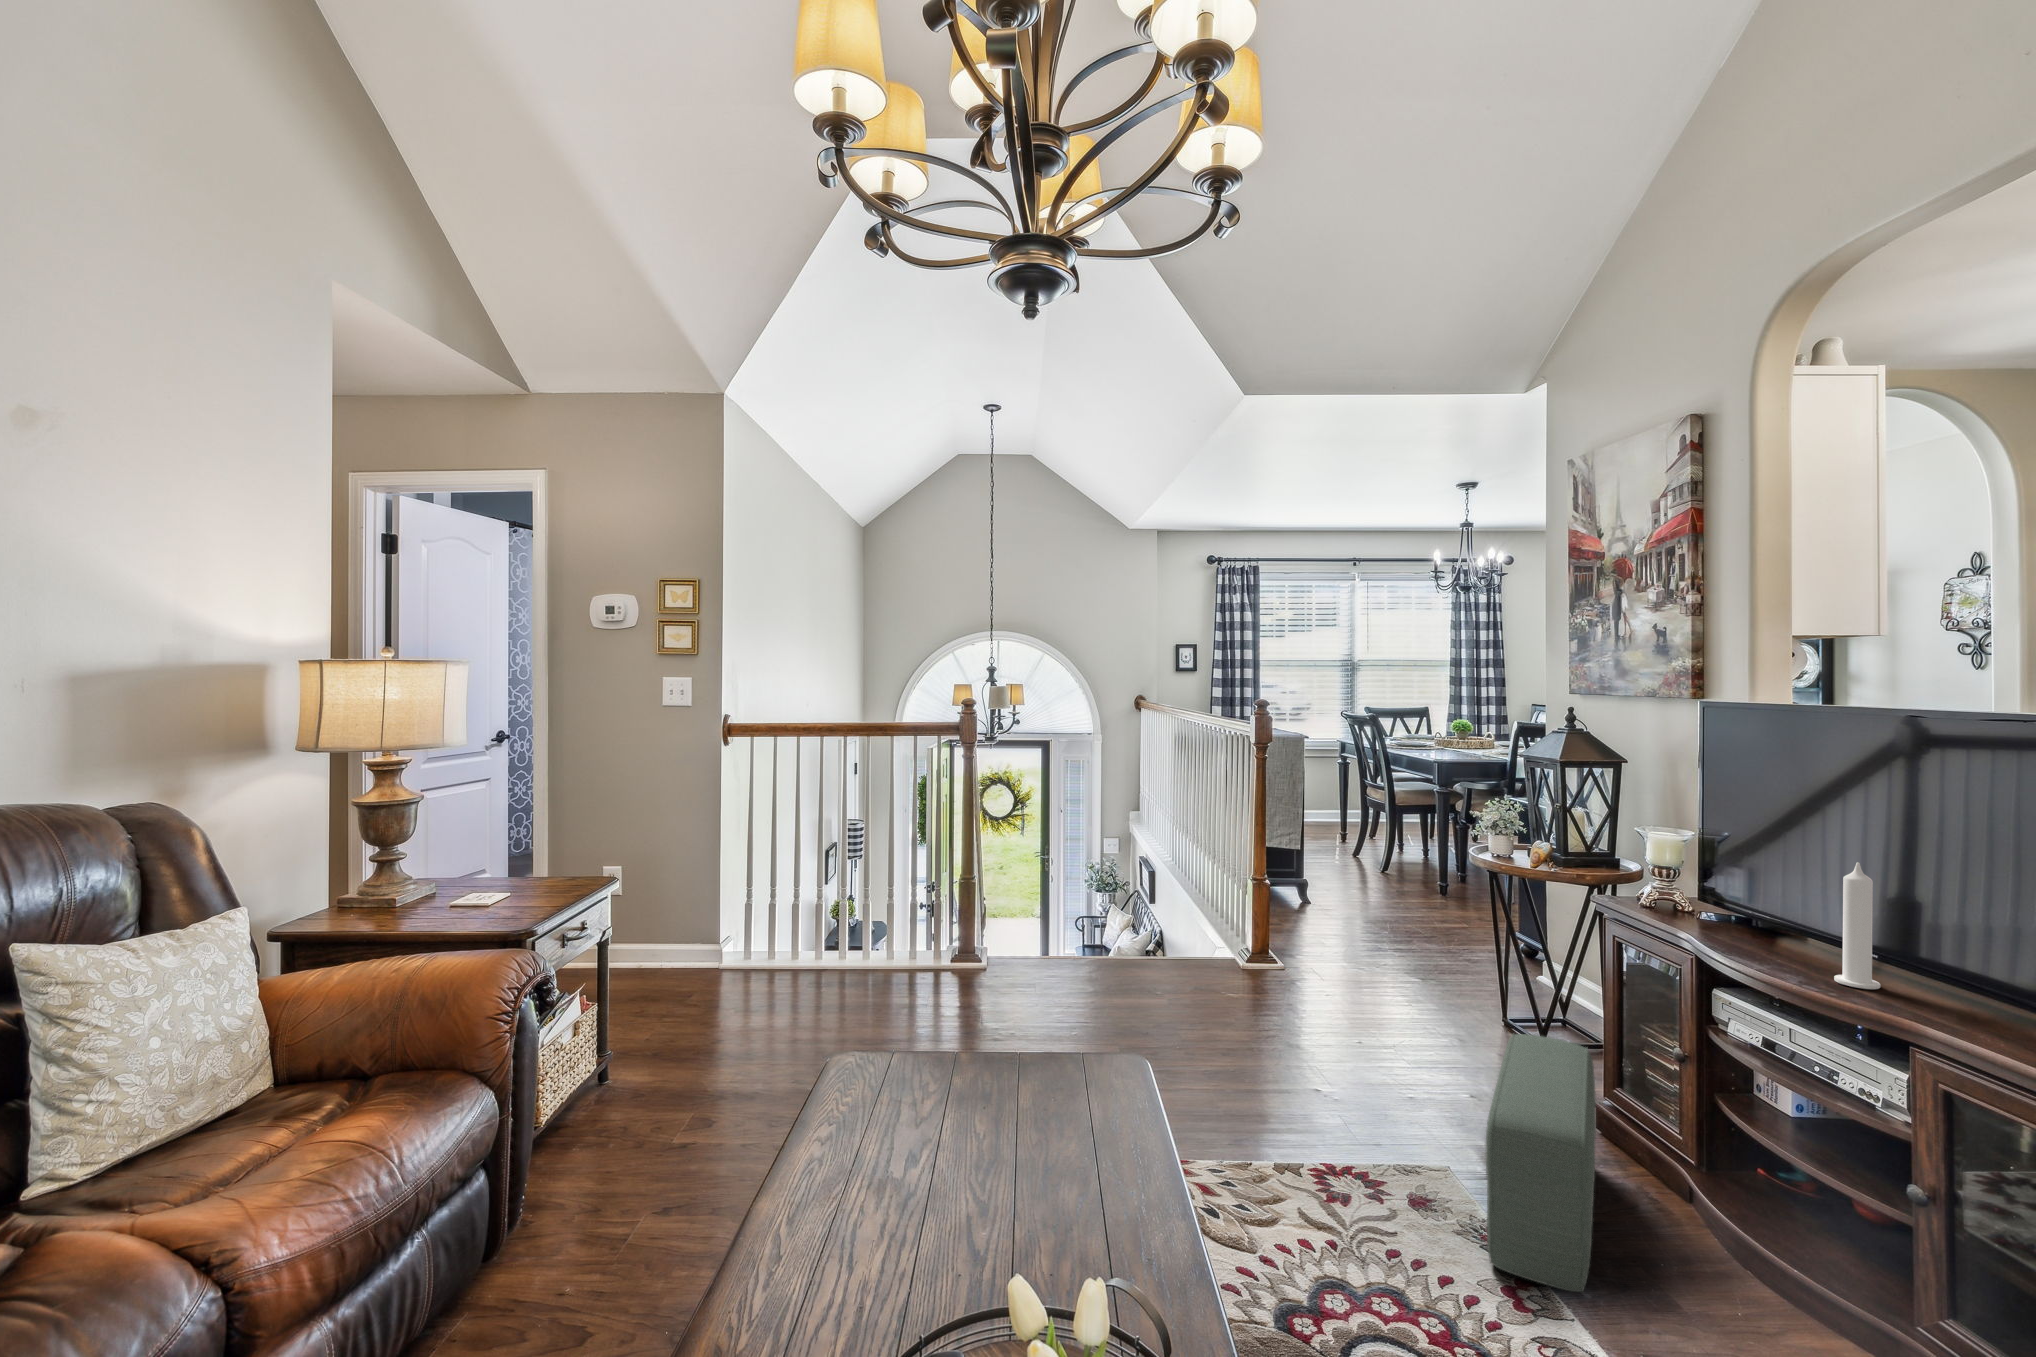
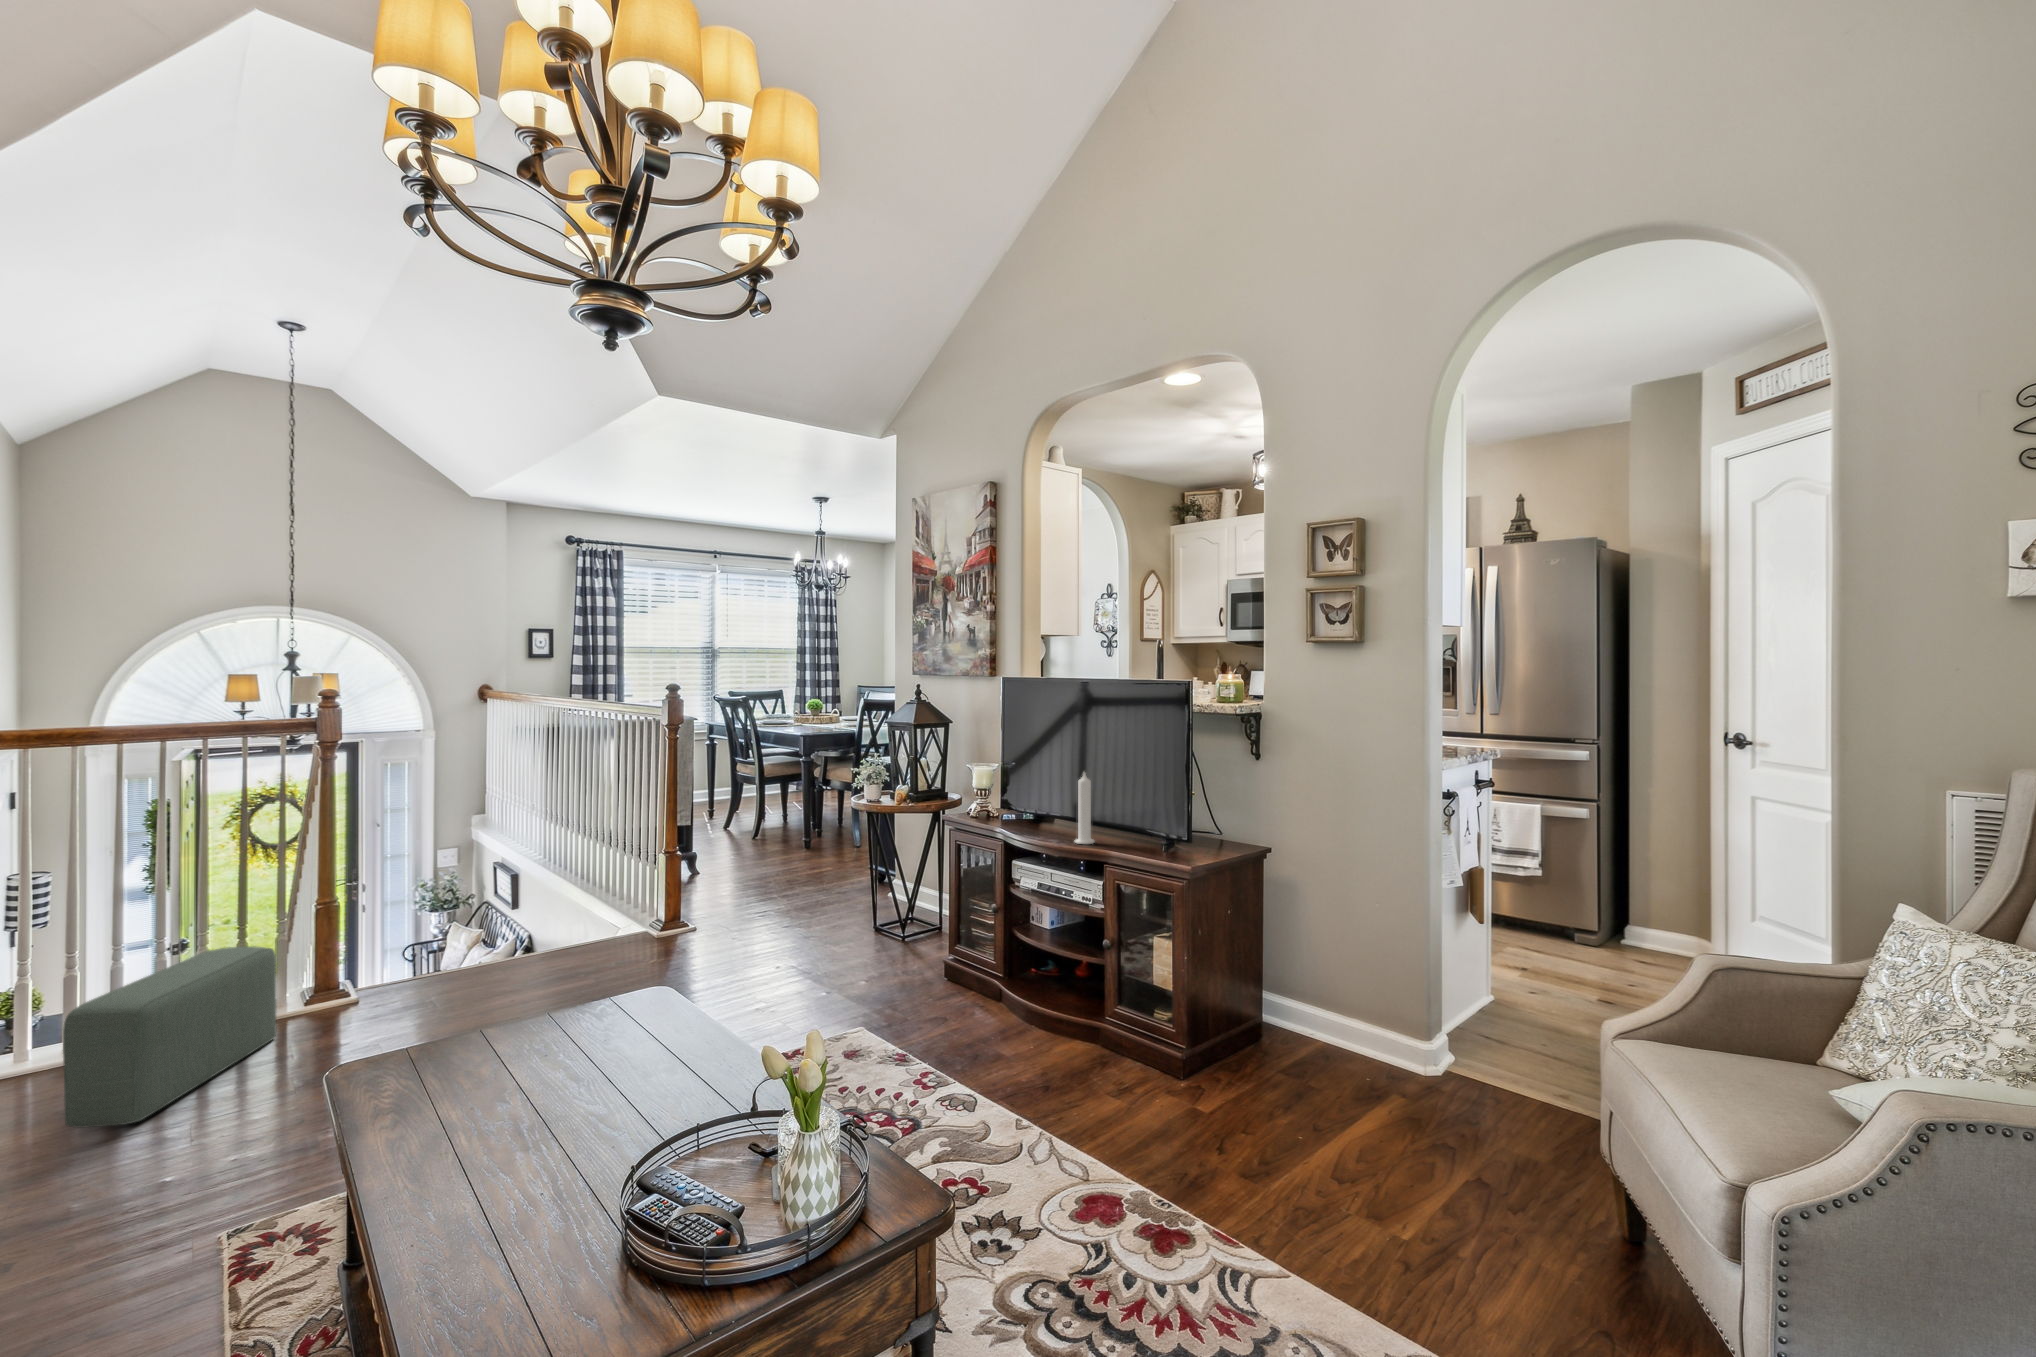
pouf: present [1486,1034,1596,1292] -> present [63,946,276,1128]

